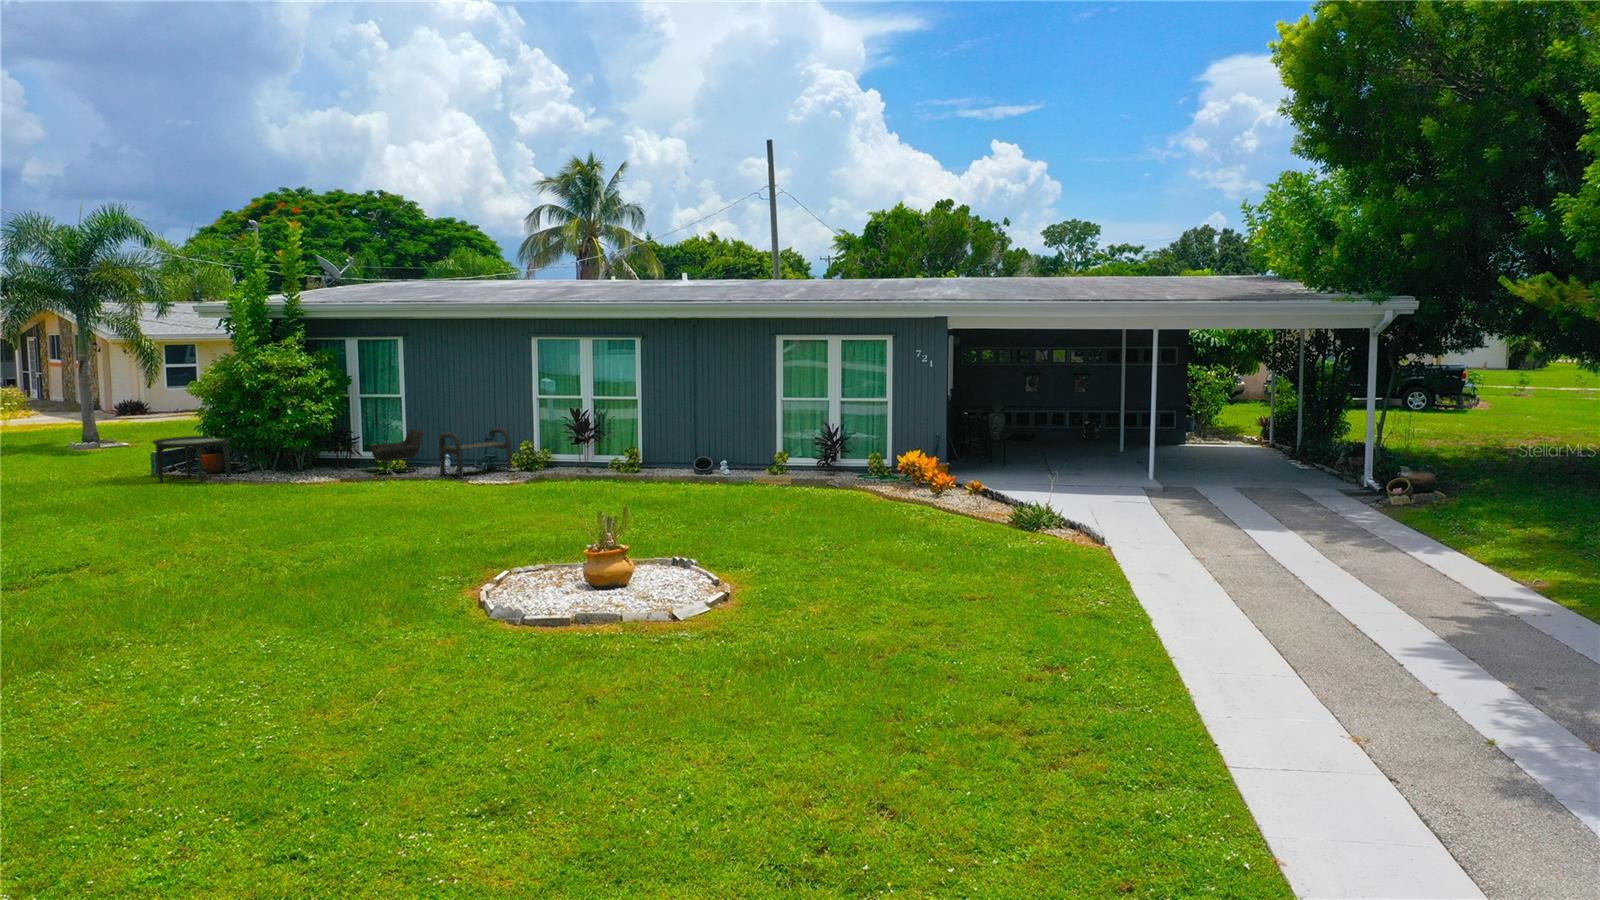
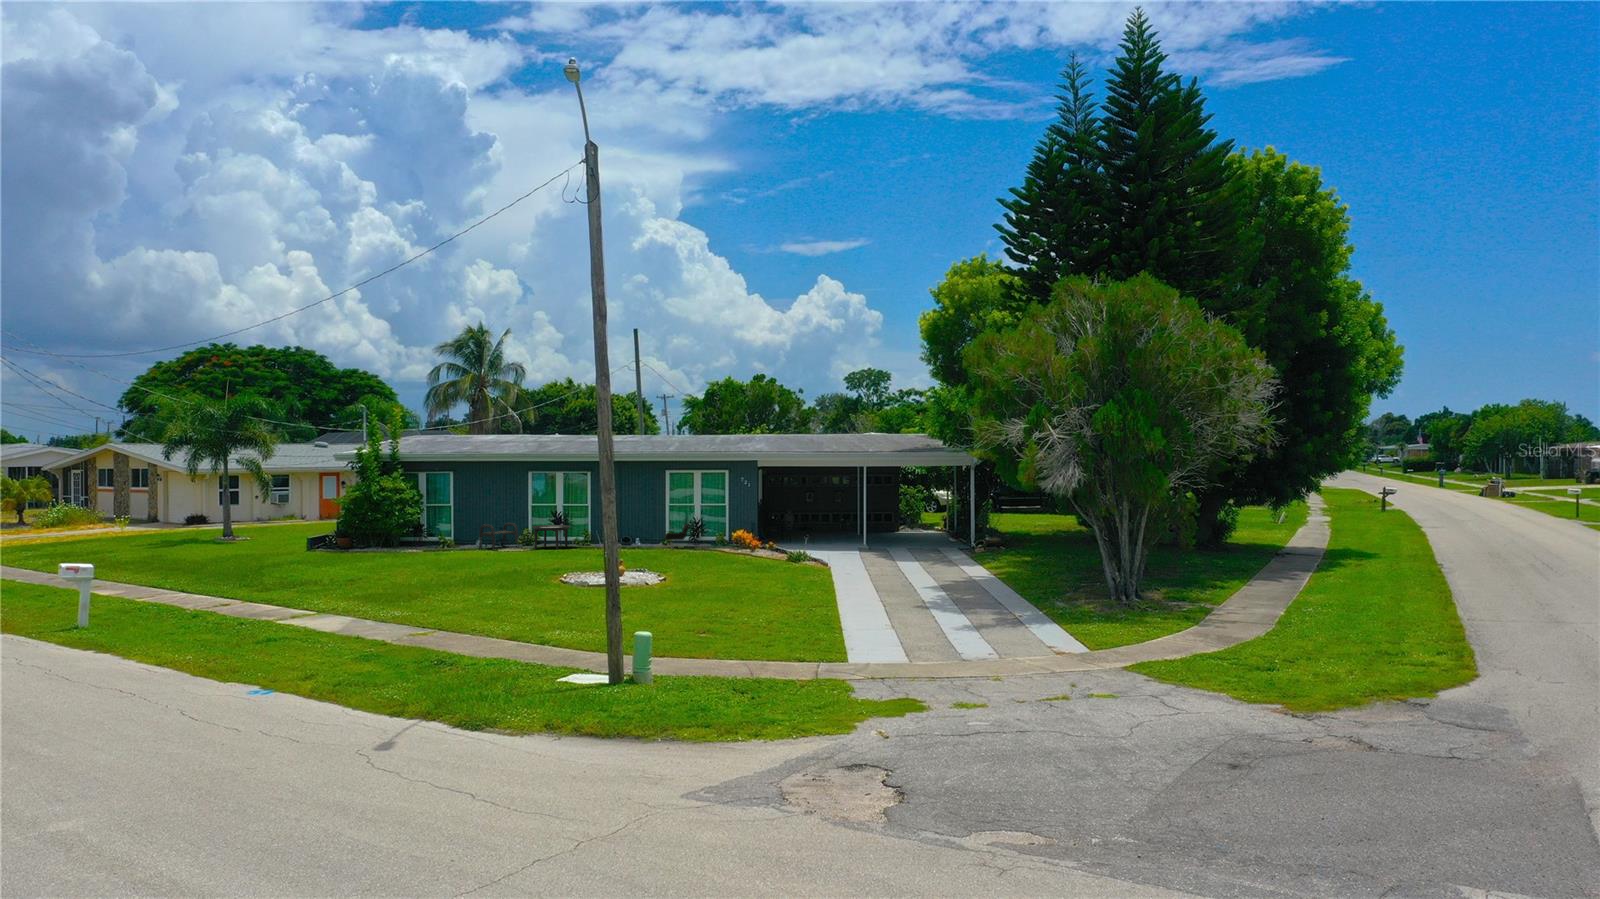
lounge chair: present [371,429,423,475] -> present [665,524,689,547]
round table: present [152,436,231,483] -> present [532,525,570,549]

